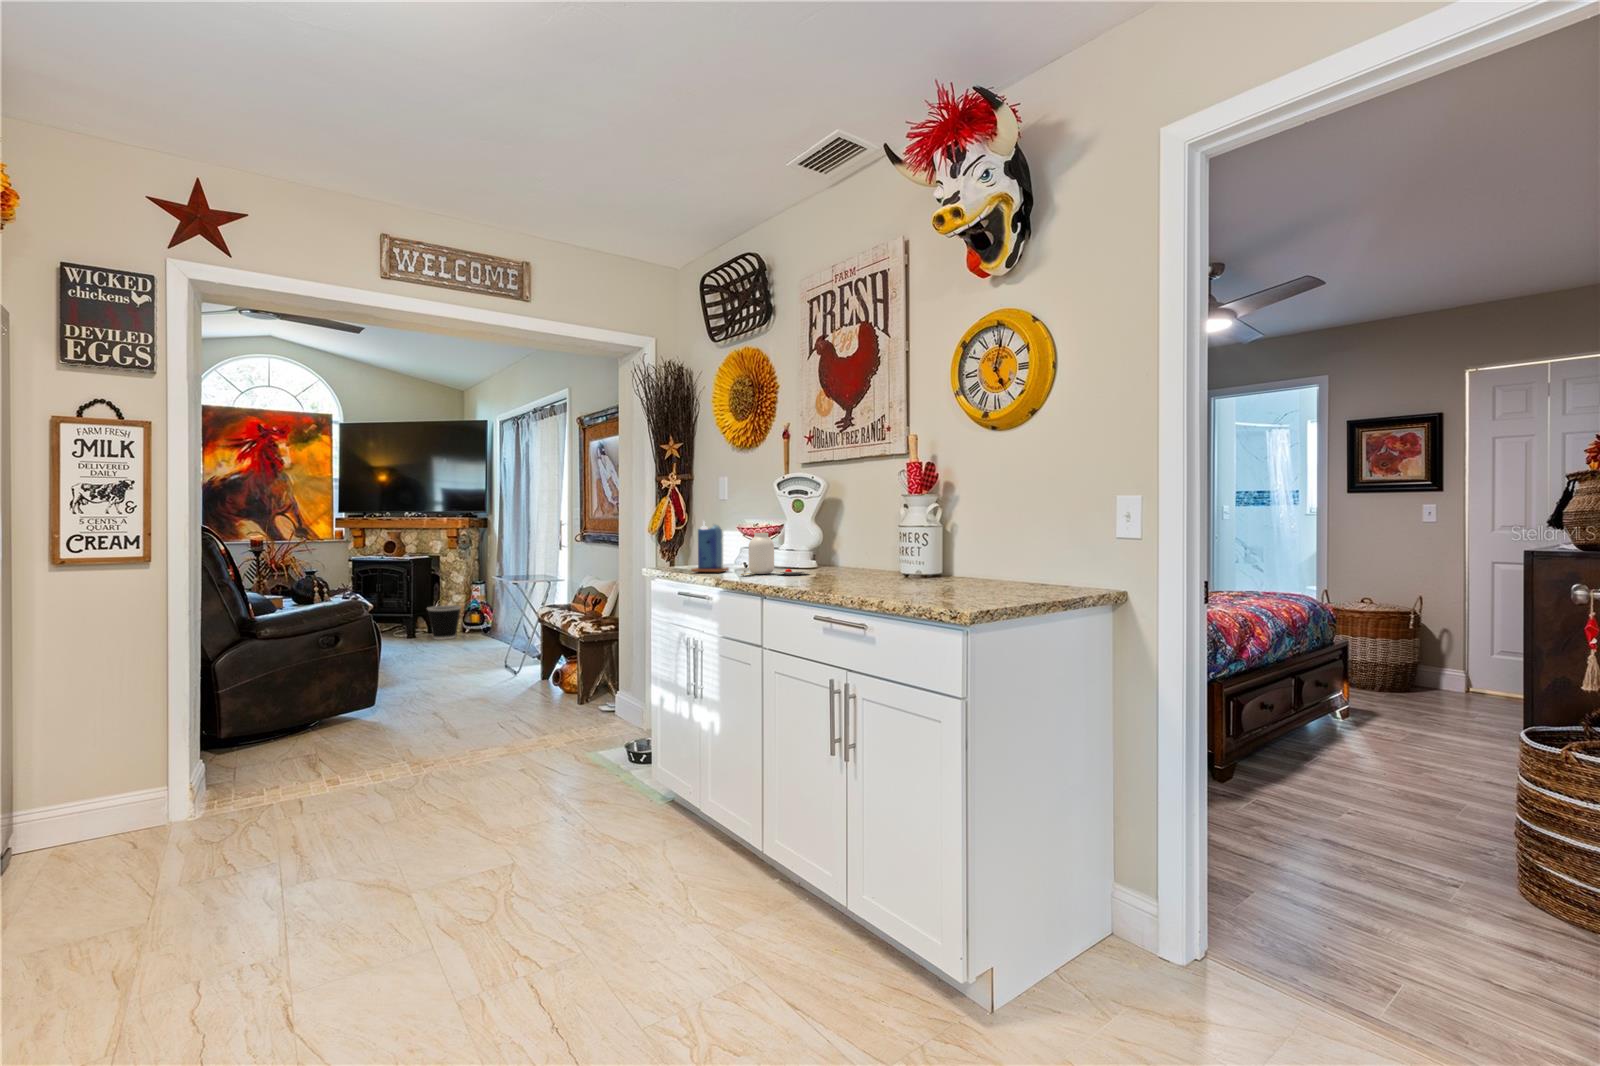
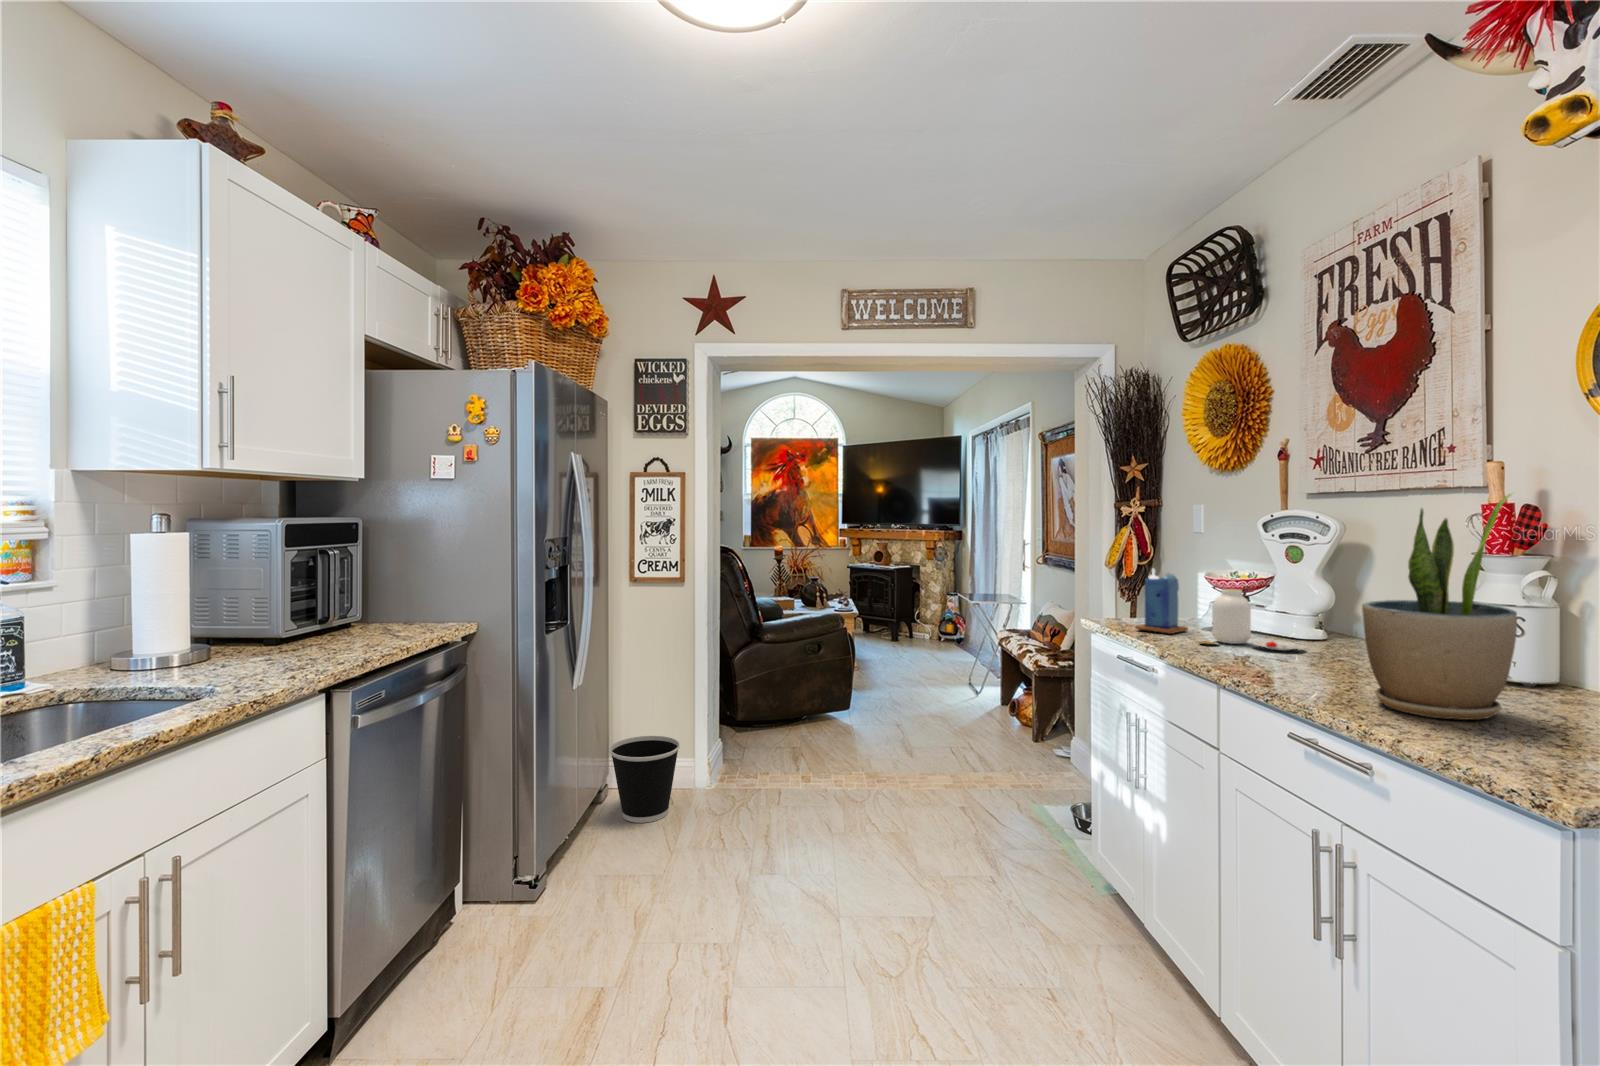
potted plant: none [849,448,923,590] -> present [1362,494,1517,720]
wastebasket: present [427,605,461,640] -> present [610,736,680,823]

